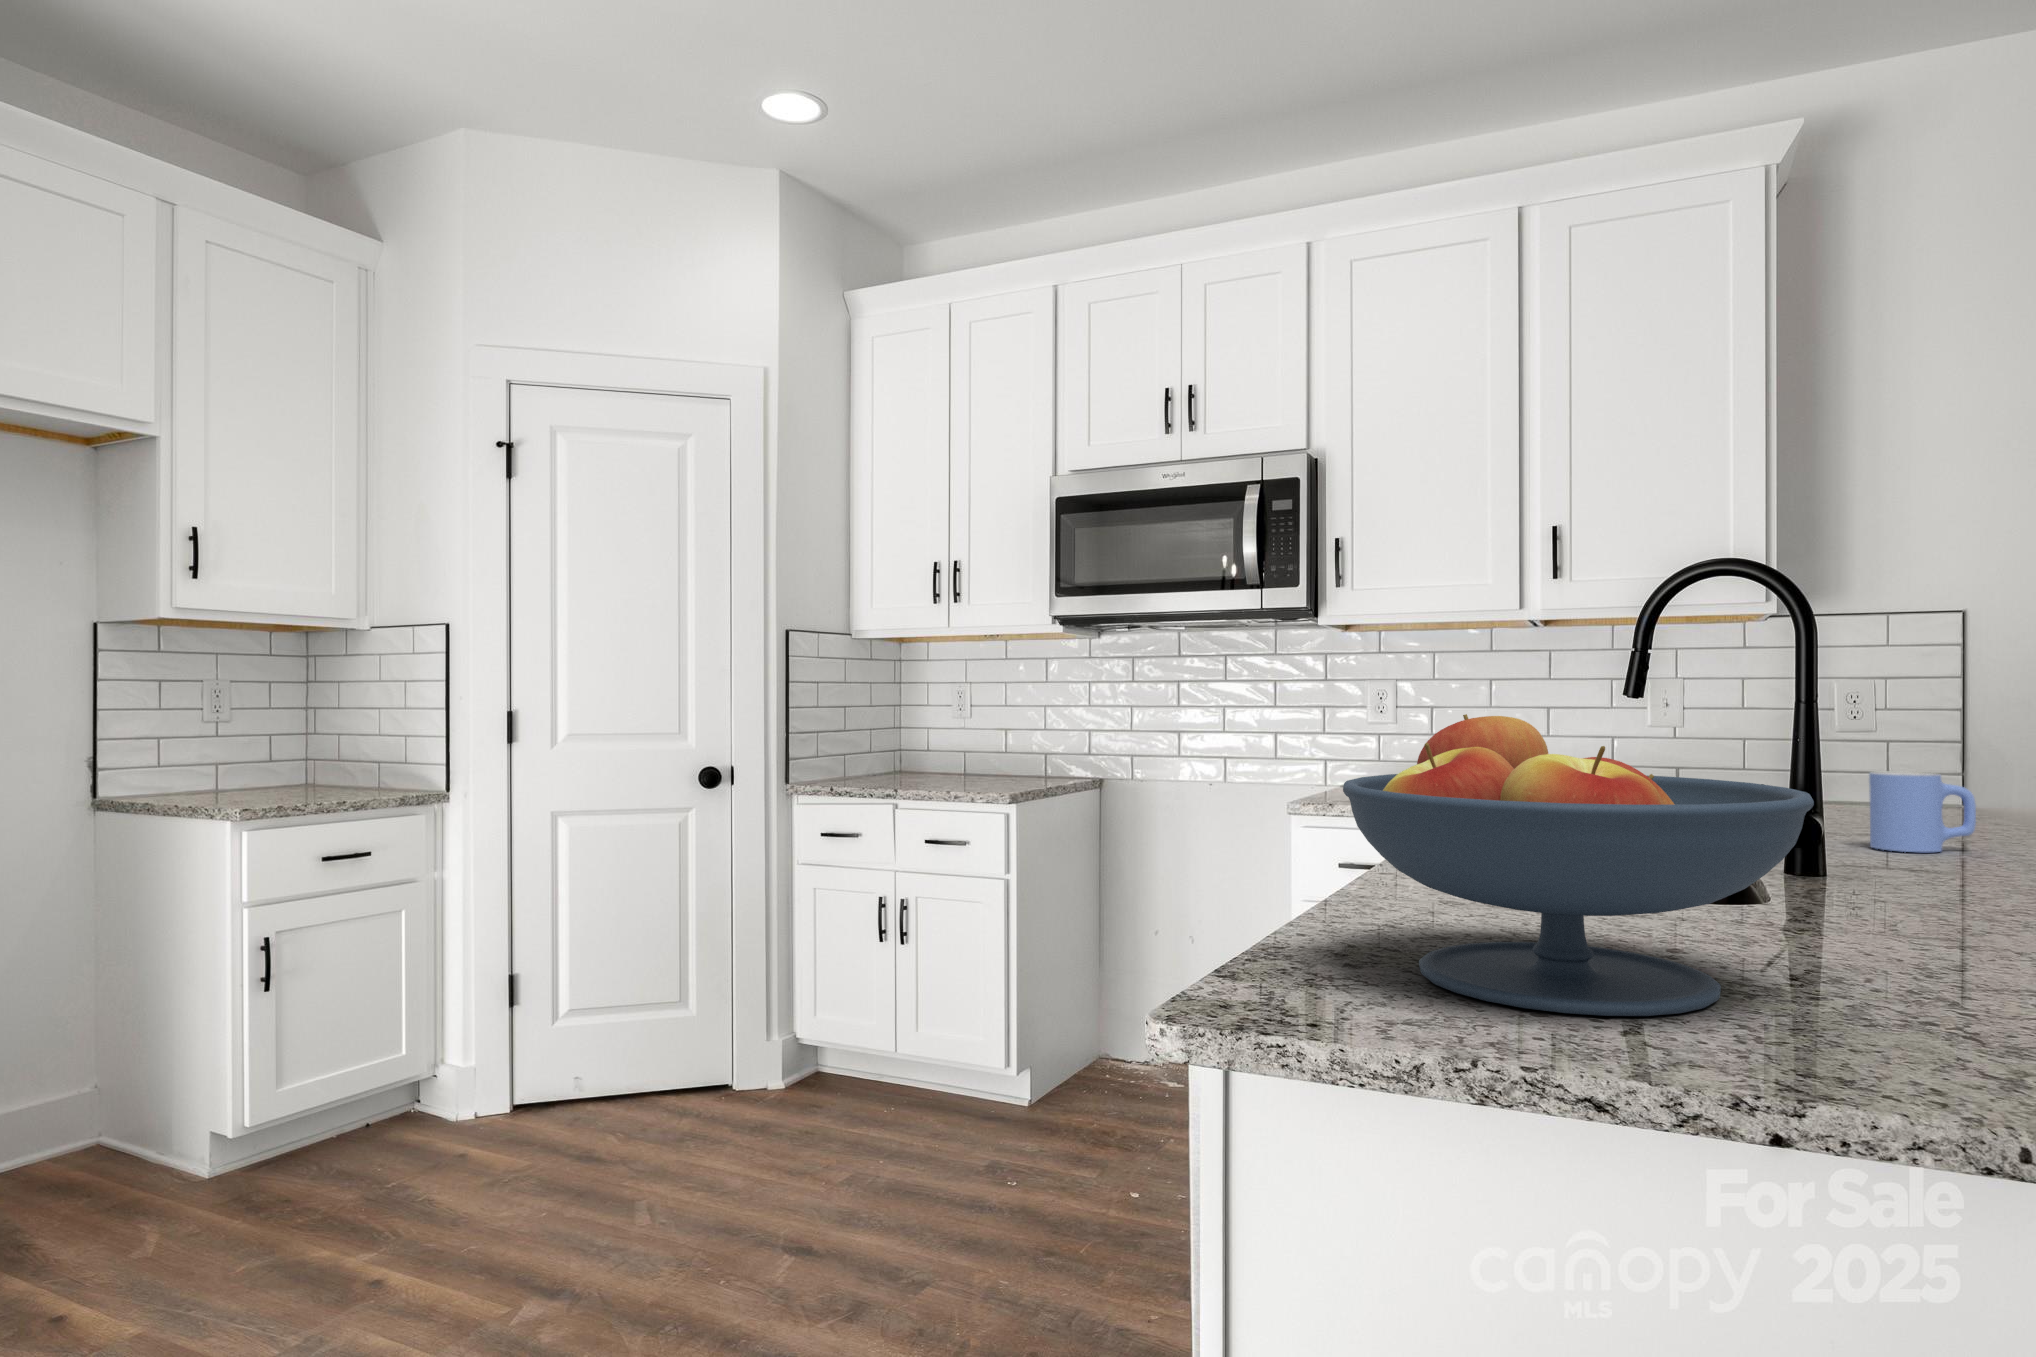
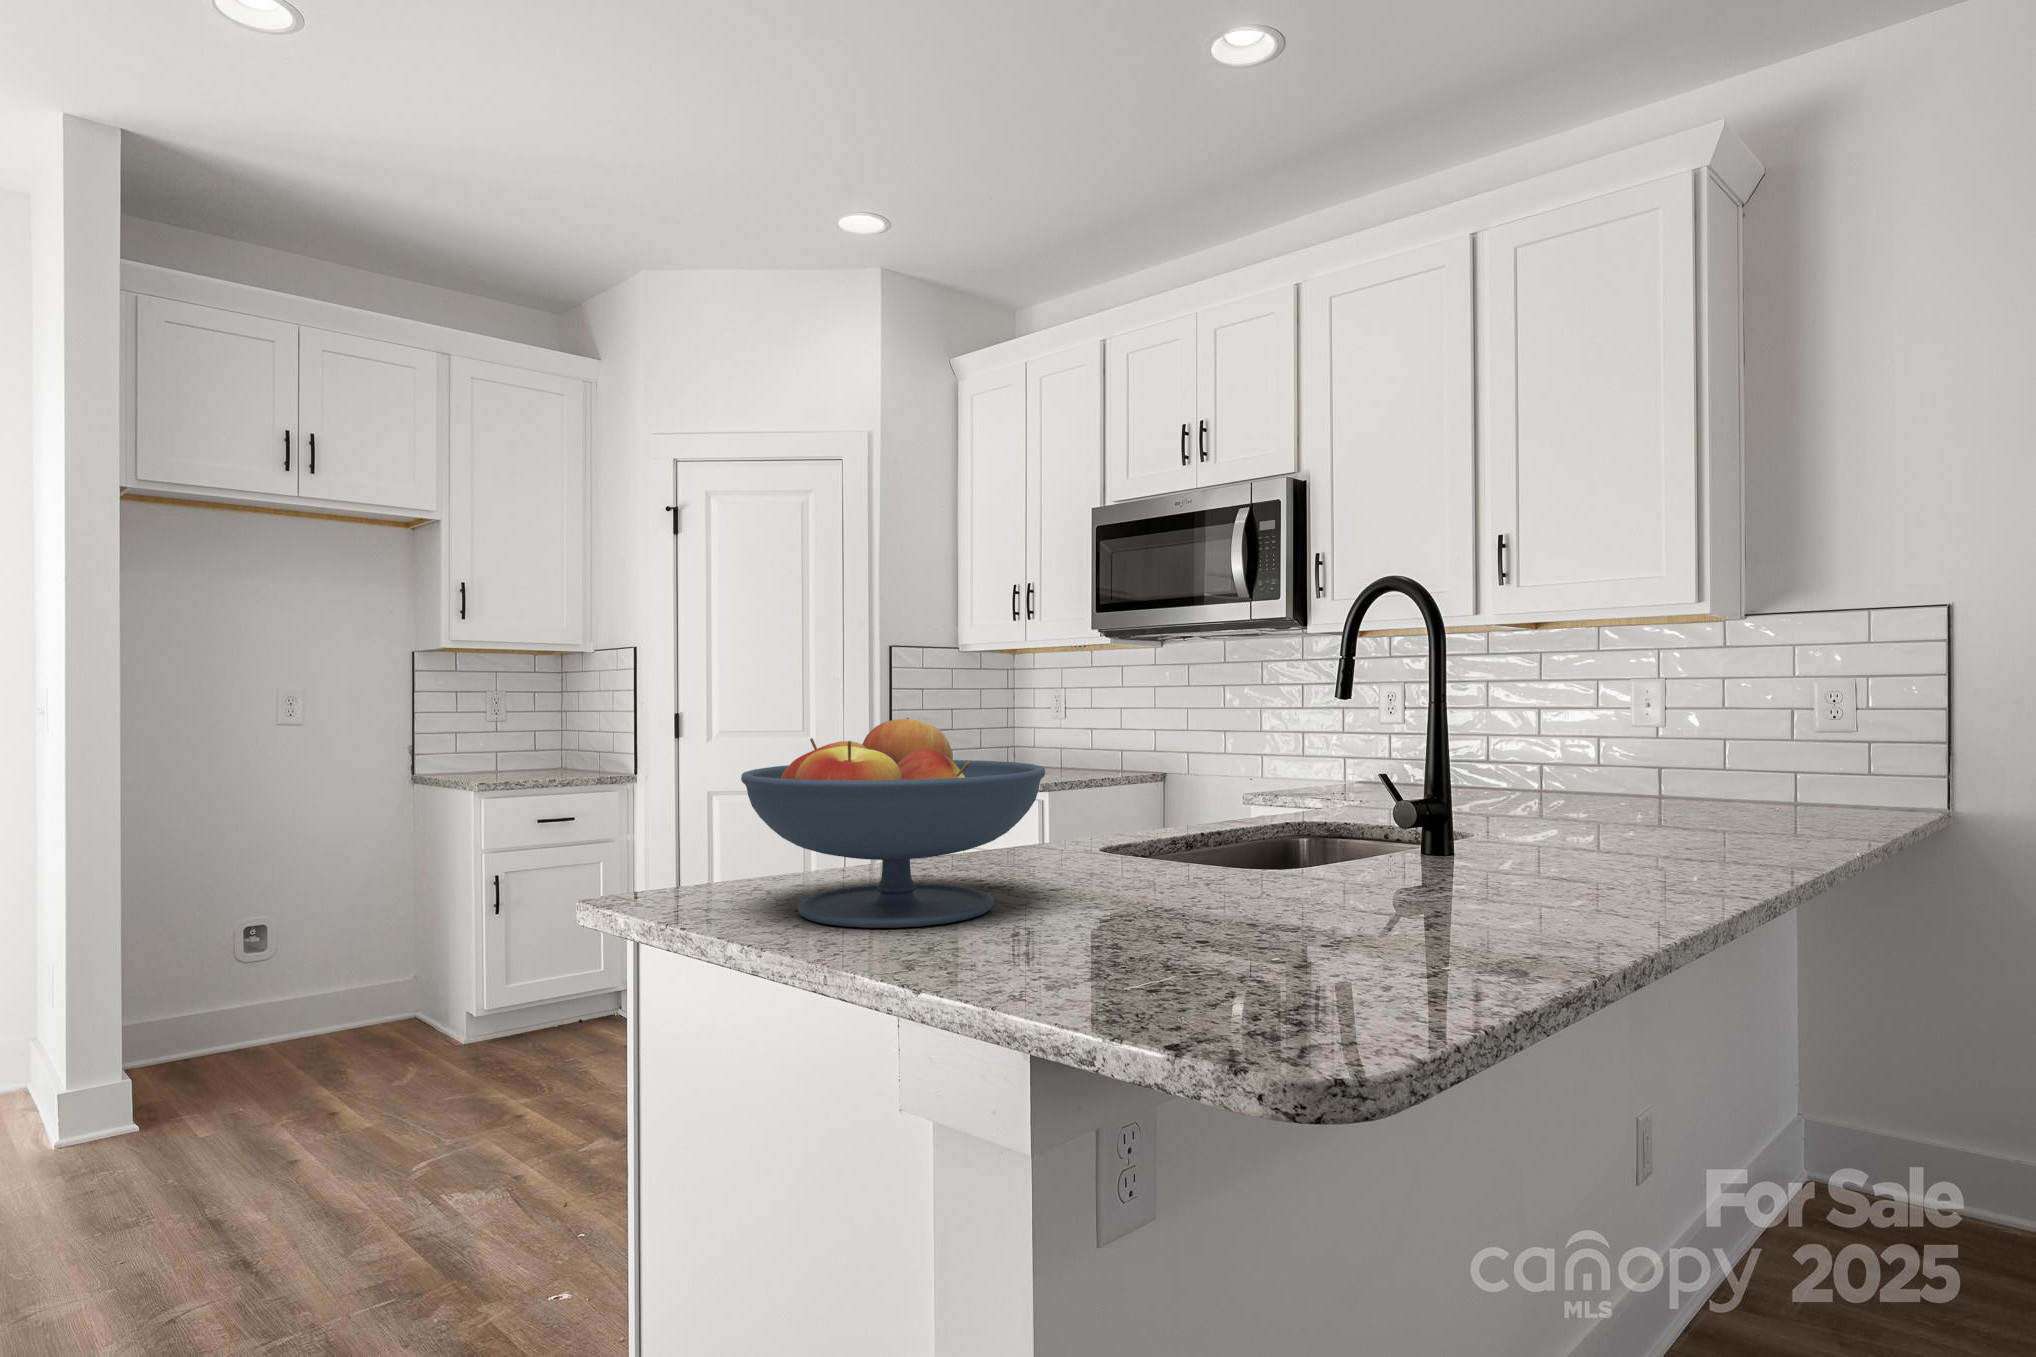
mug: present [1869,772,1976,852] -> none [1570,768,1661,842]

